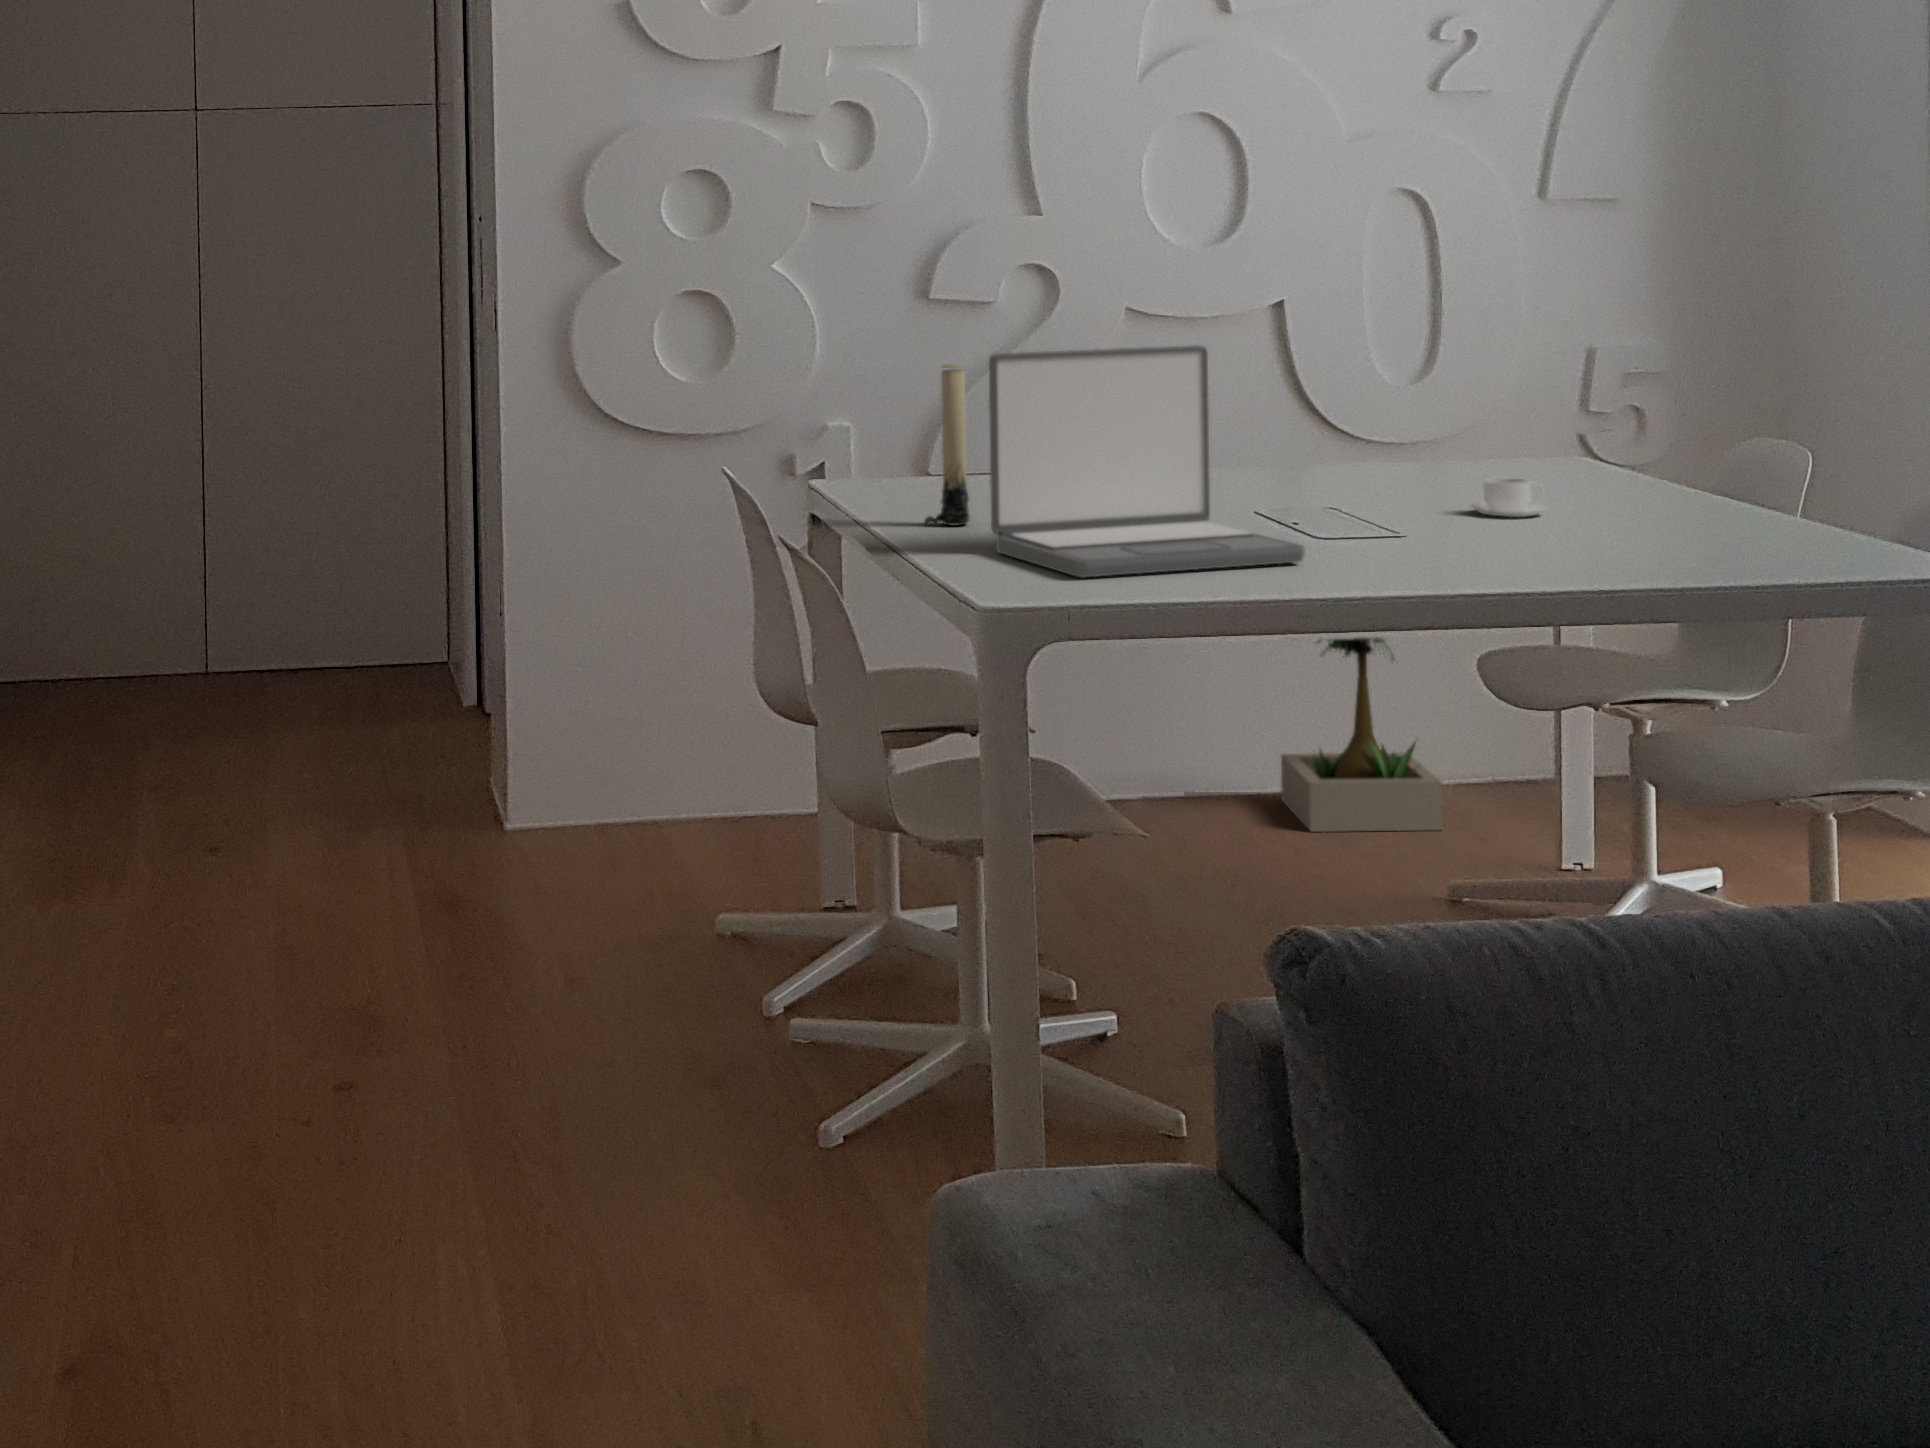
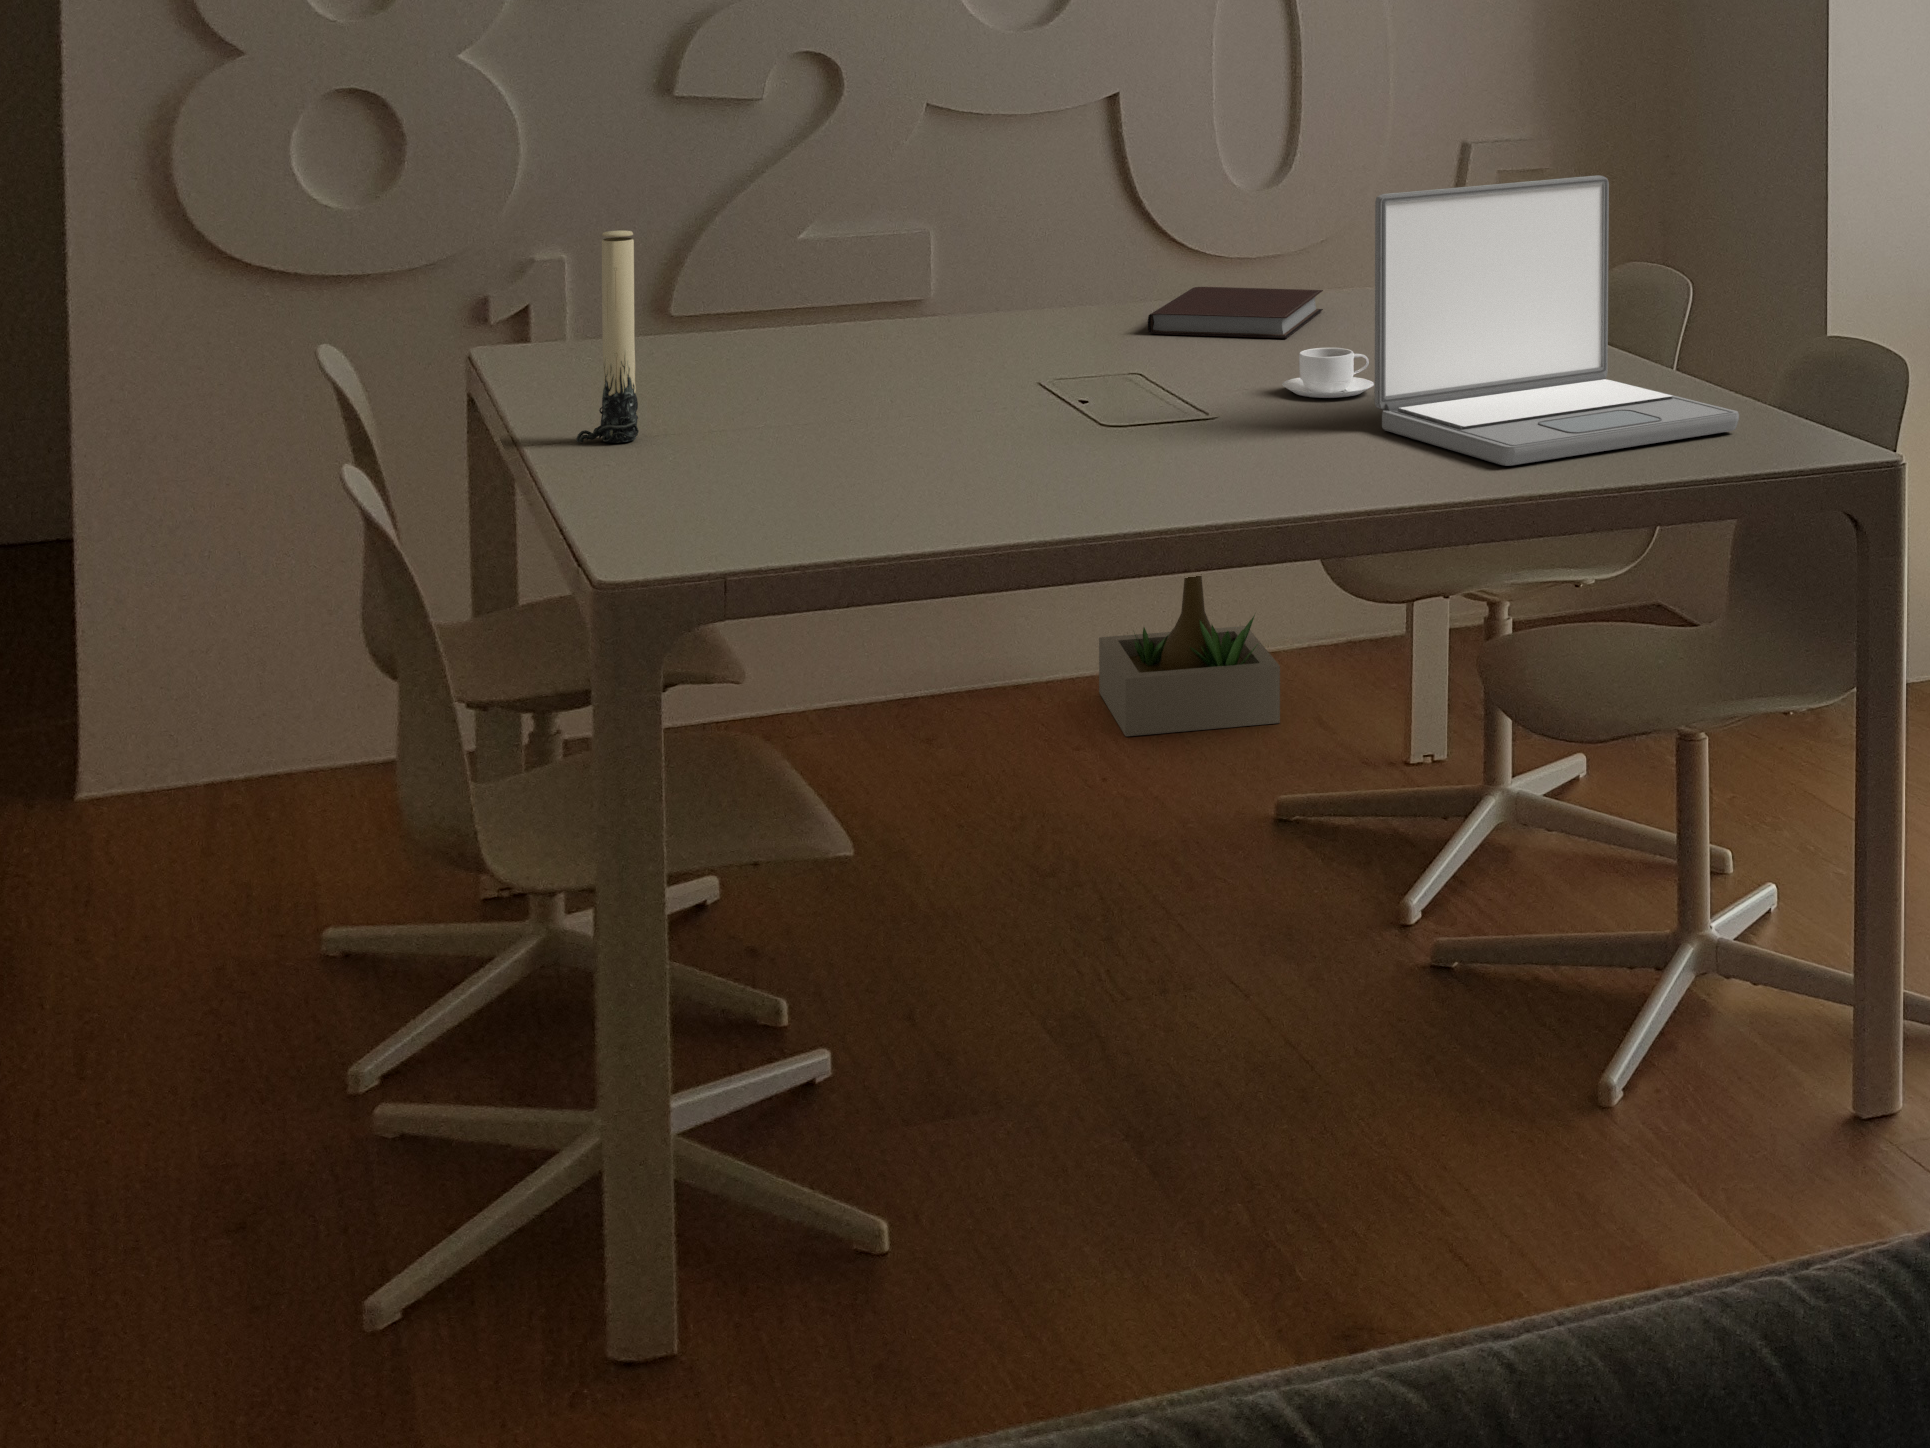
laptop: present [989,345,1305,577] -> present [1375,175,1739,466]
notebook: none [1341,446,1485,482] -> present [1148,287,1323,338]

